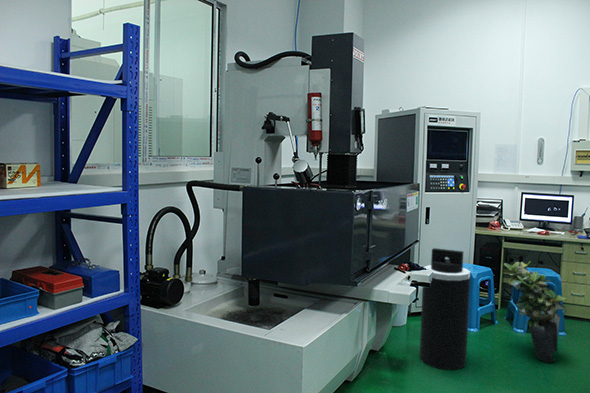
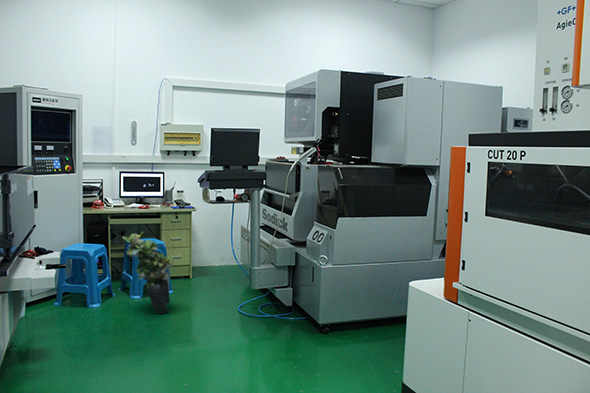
trash can: present [420,248,470,370] -> none [52,230,100,345]

